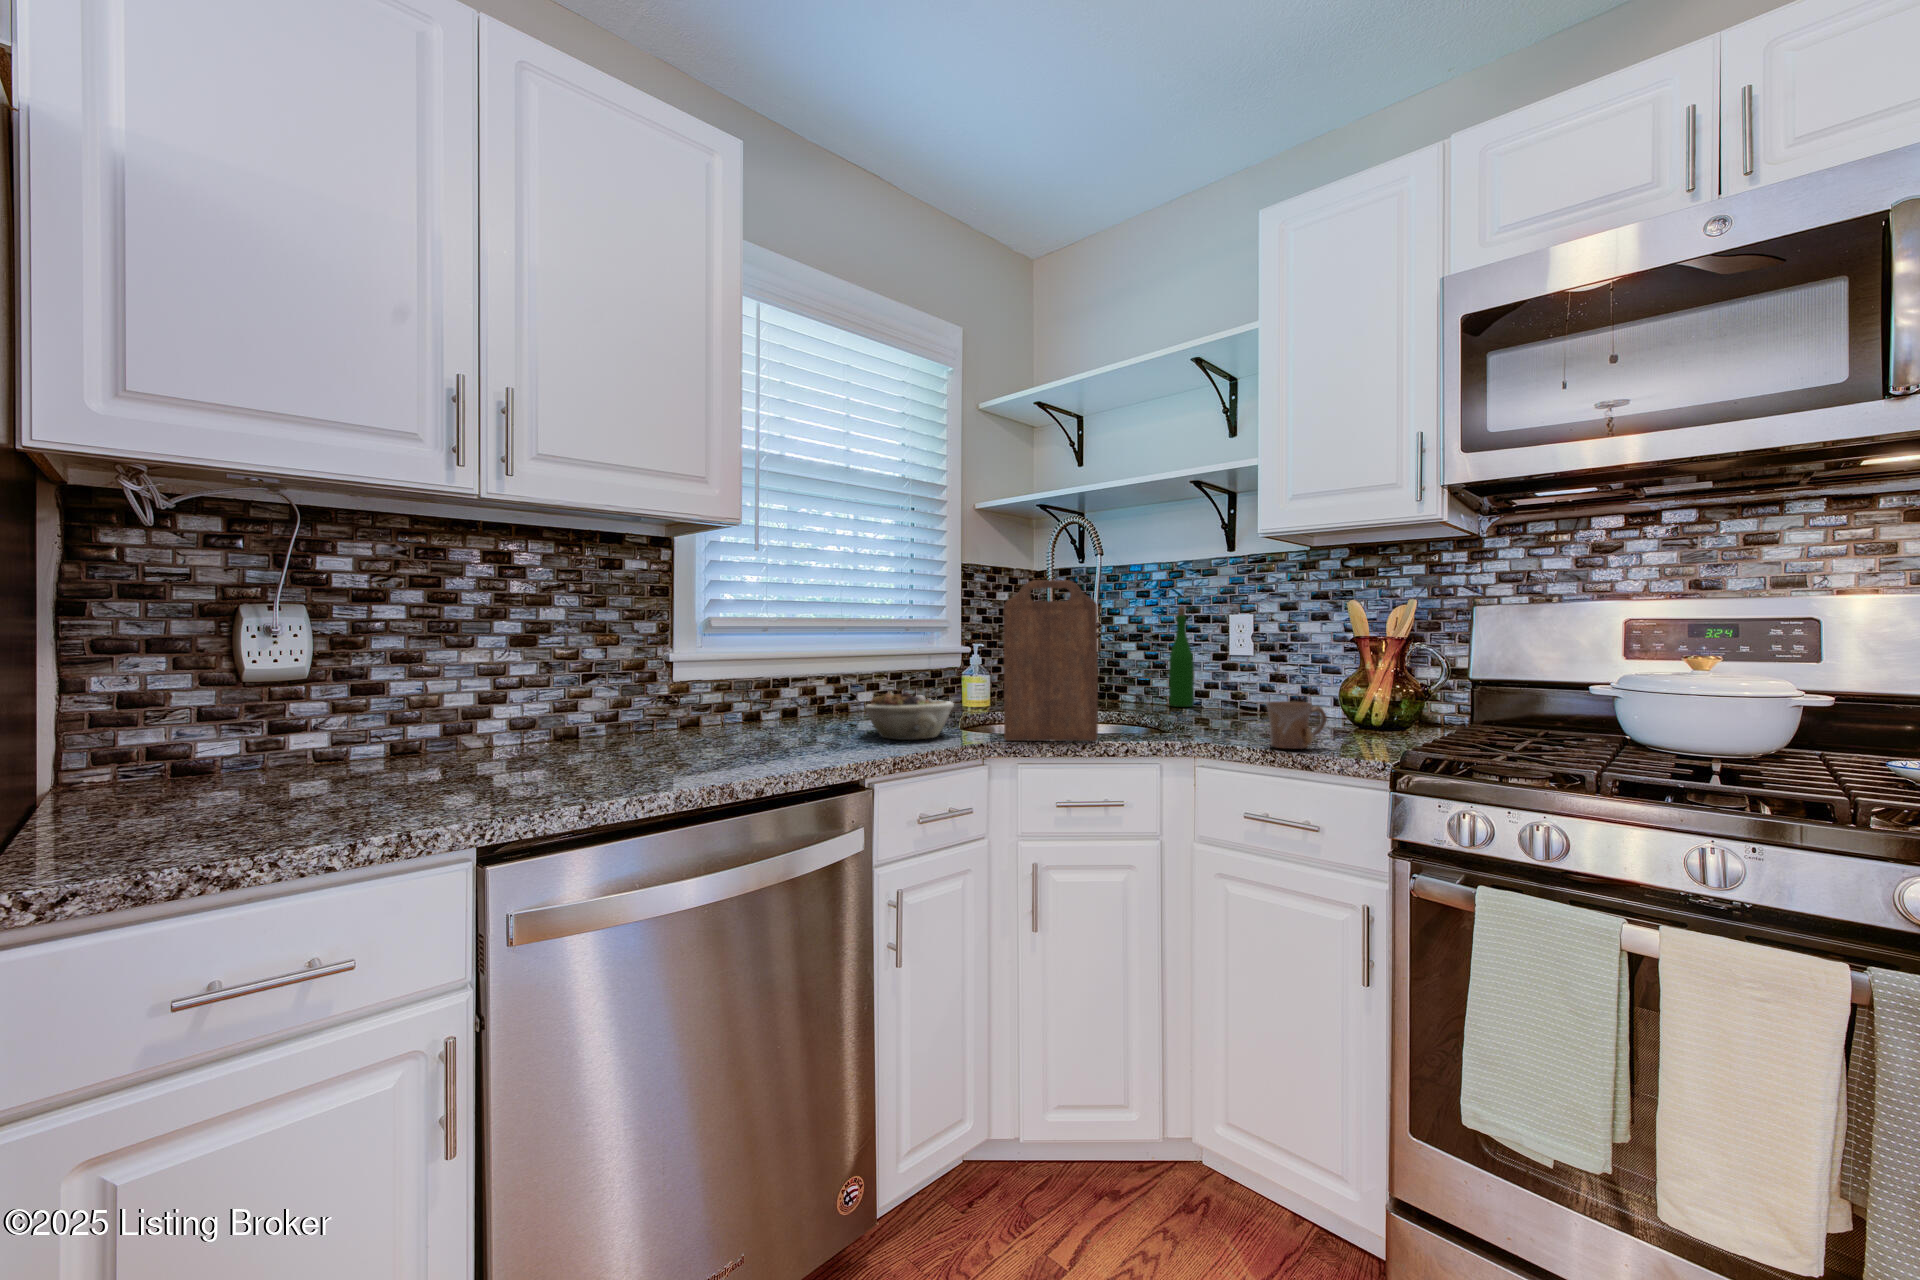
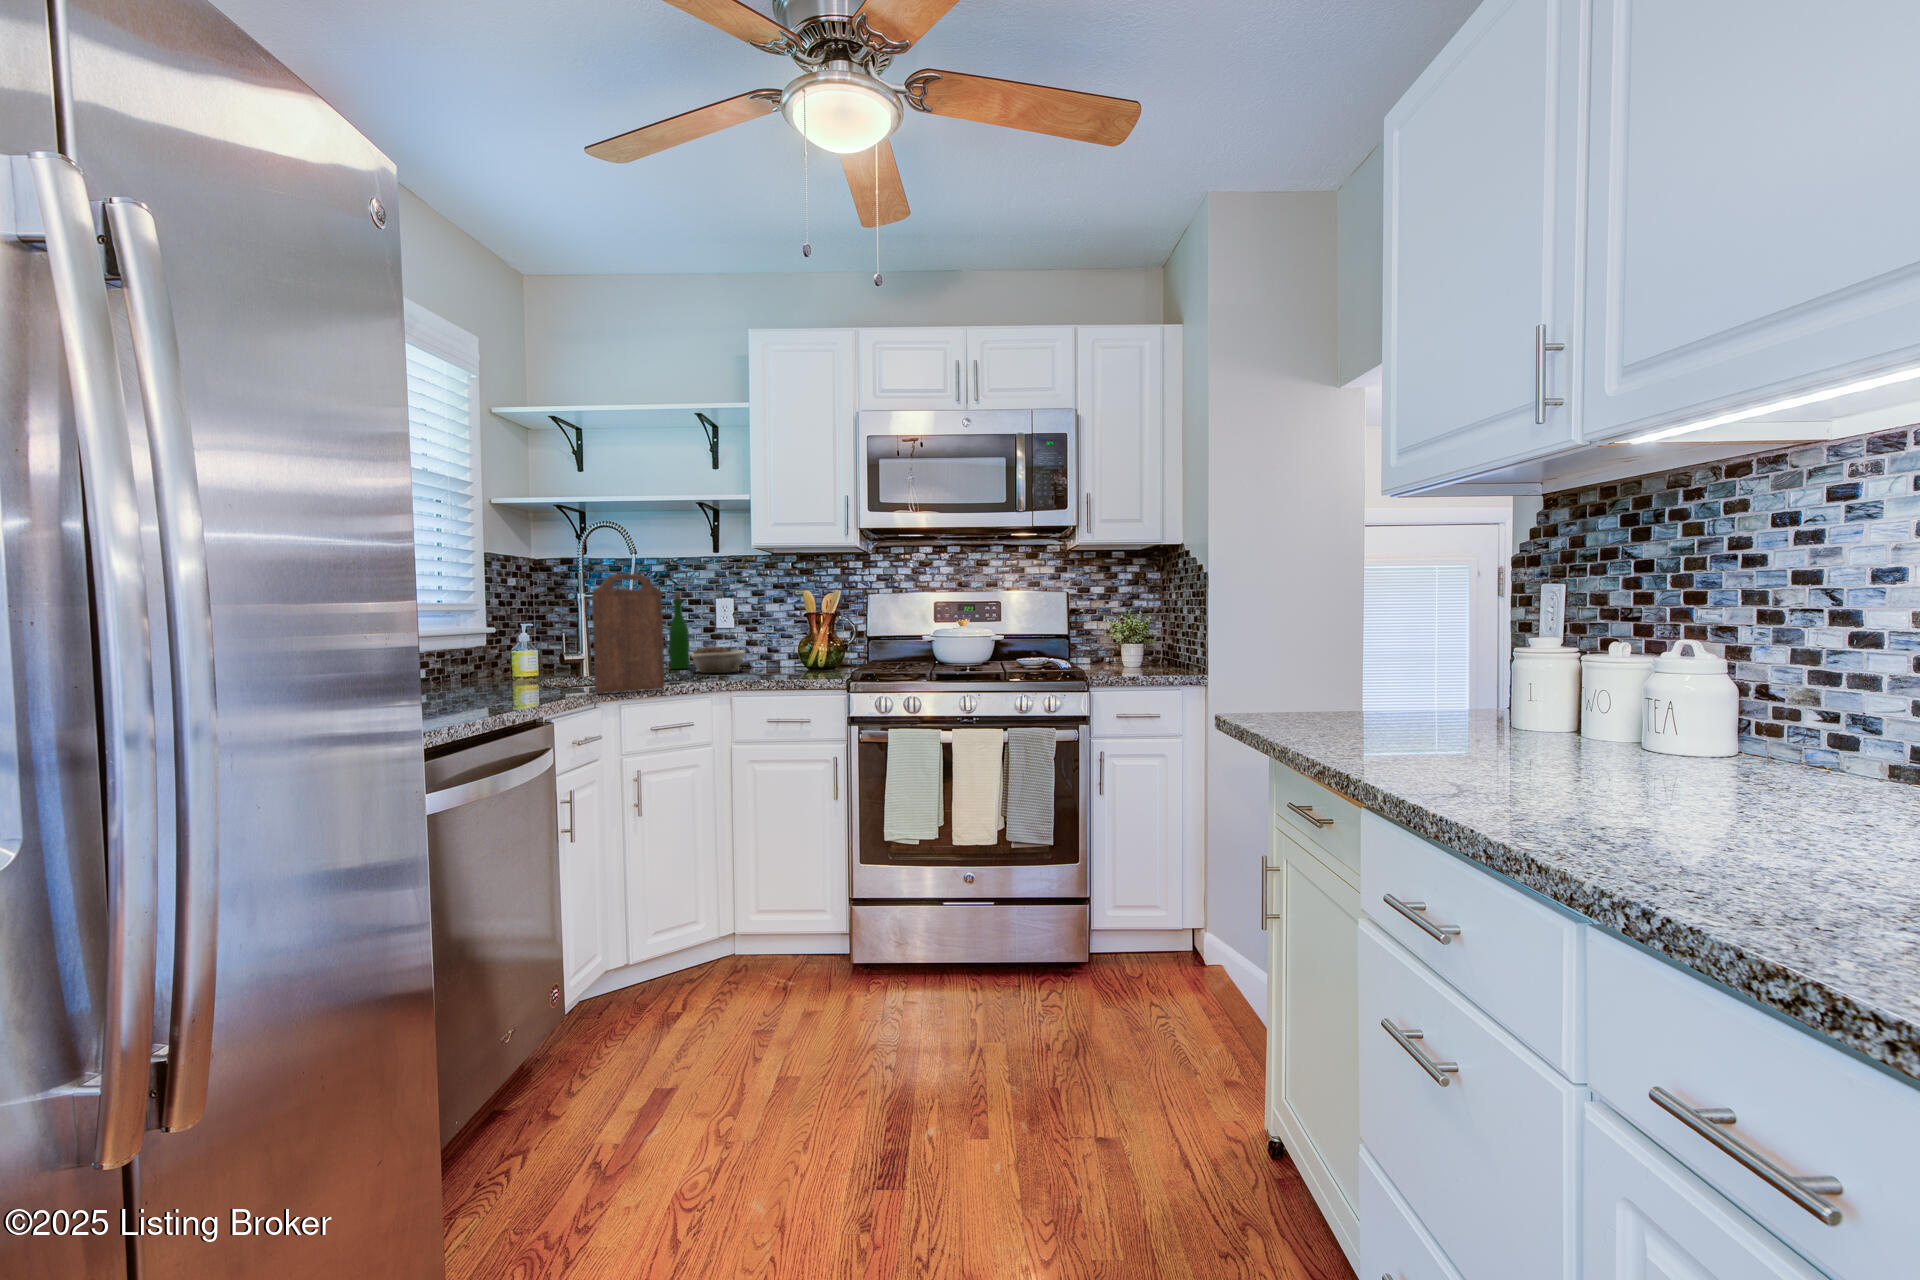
succulent planter: present [865,692,954,740] -> present [691,646,745,673]
mug: present [1266,701,1327,749] -> none [770,653,804,682]

